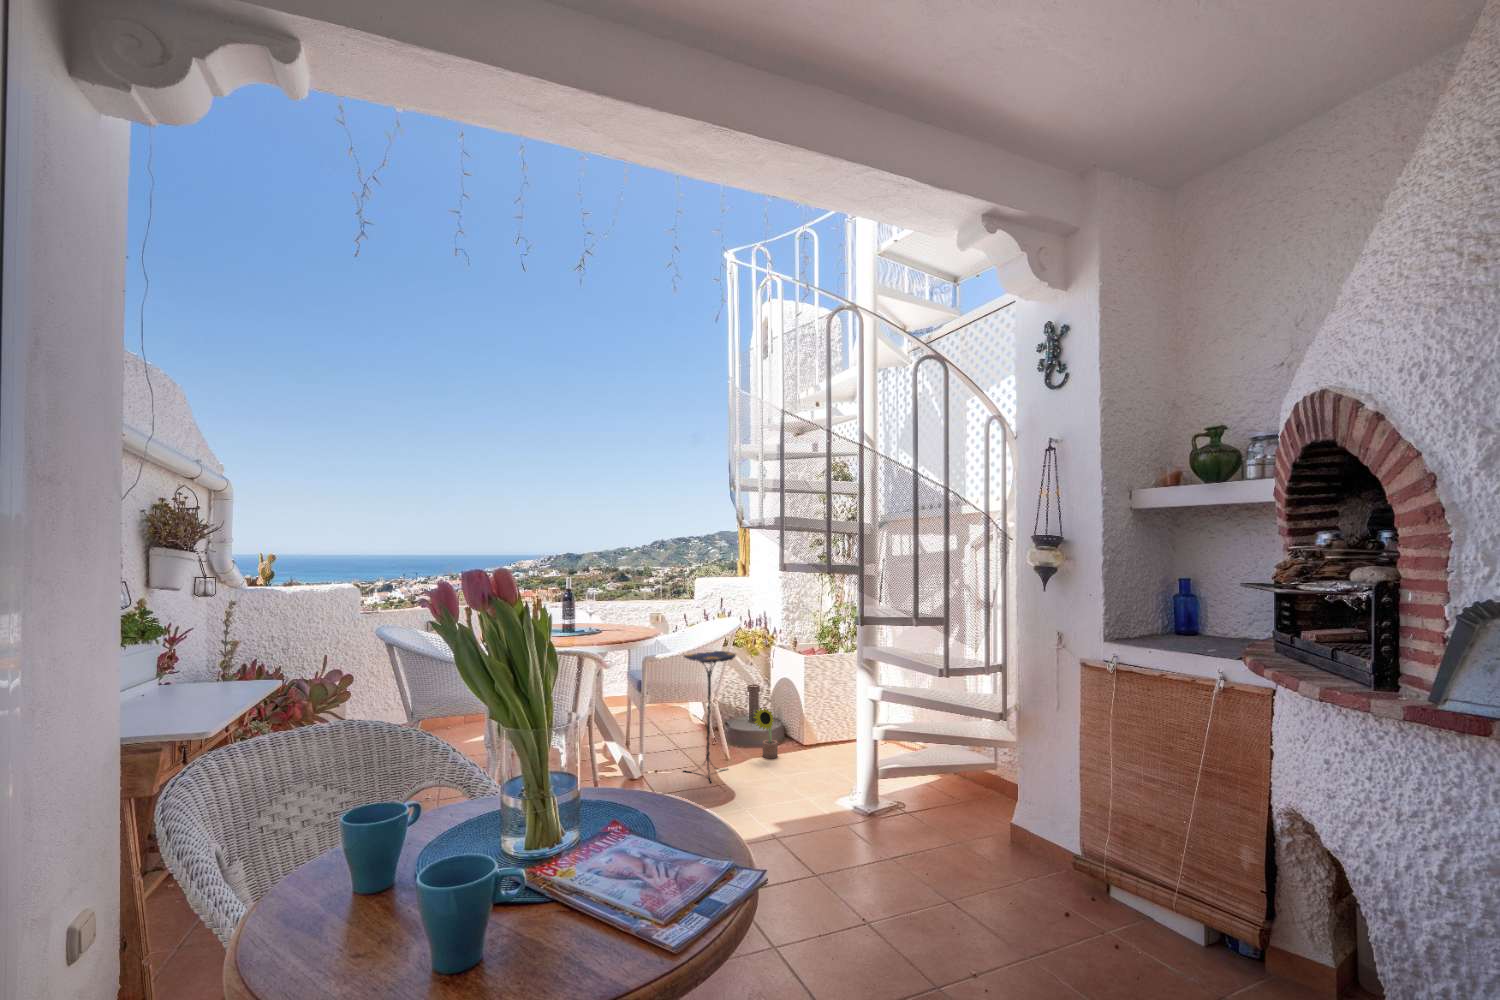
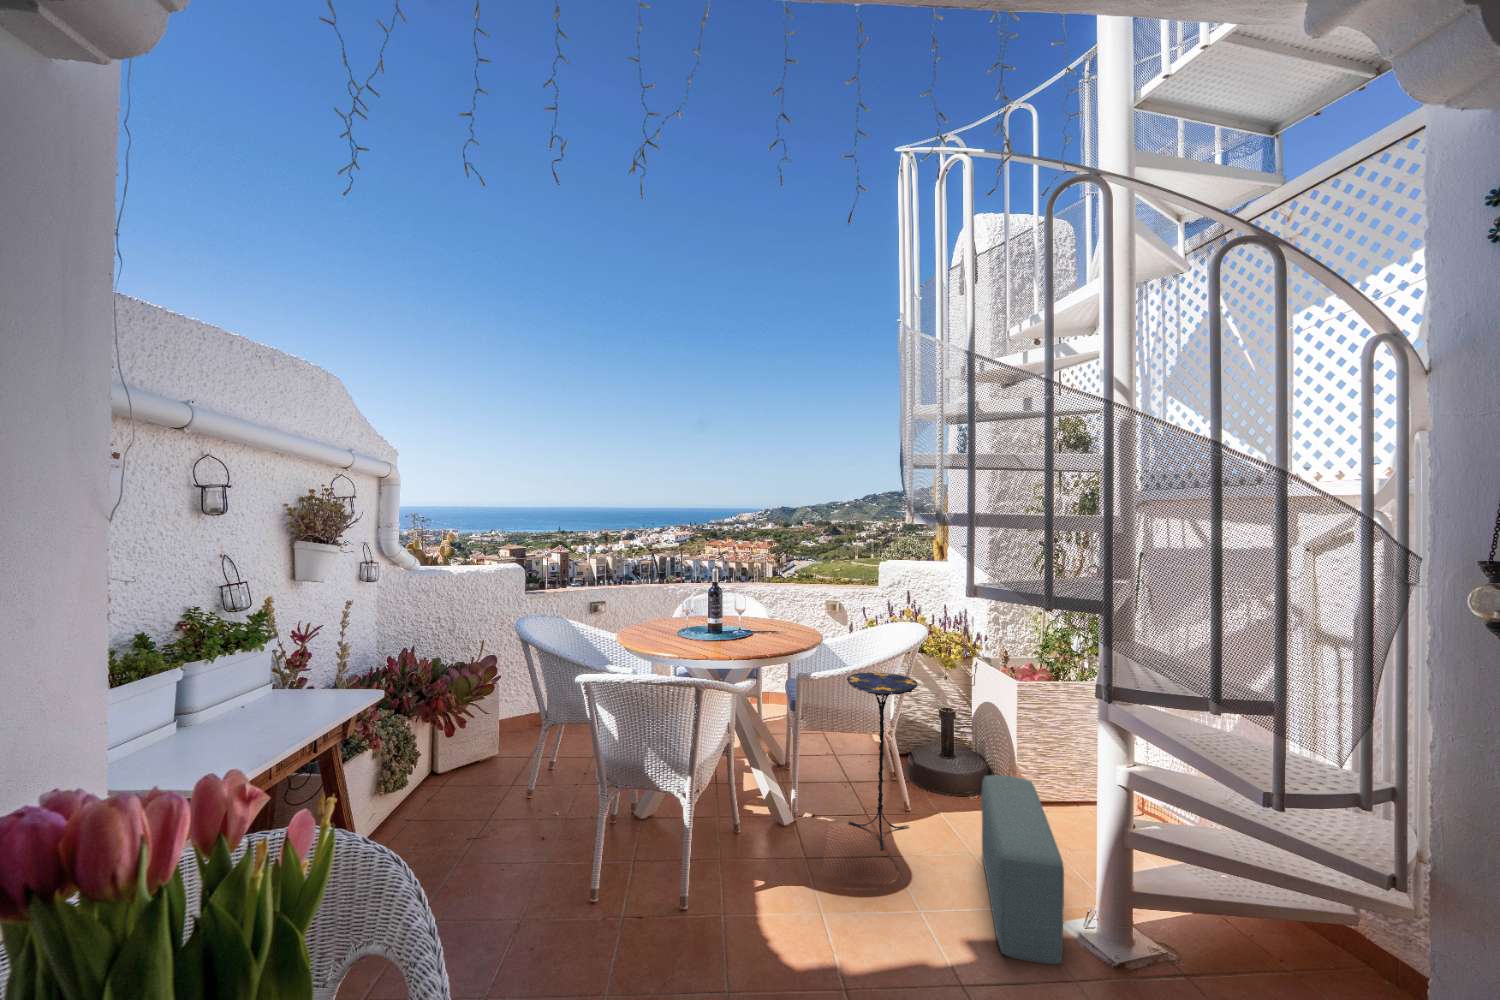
decorative plant: present [753,708,778,758] -> none [943,748,978,814]
pouf: none [783,717,837,823] -> present [981,775,1064,964]

